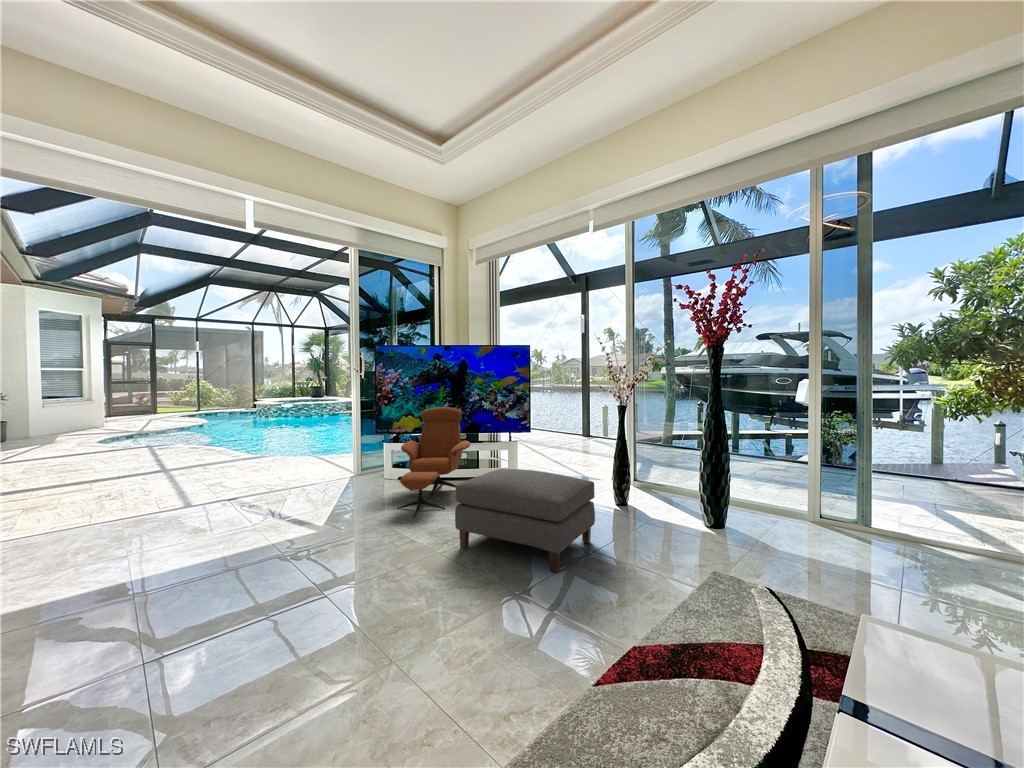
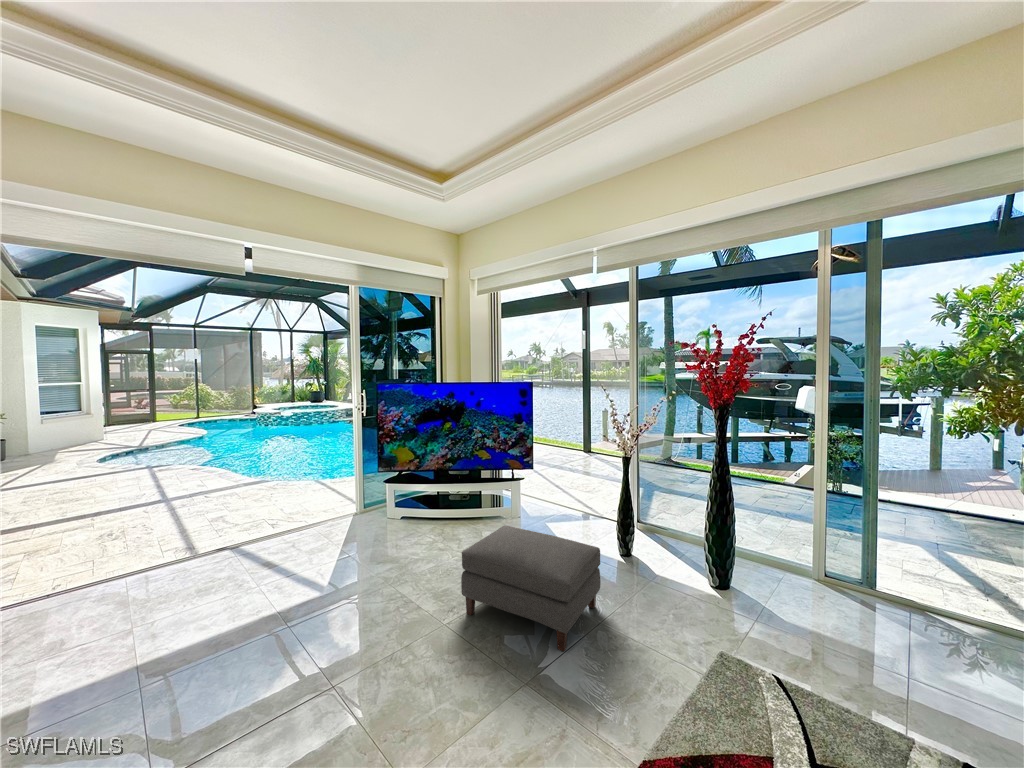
lounge chair: present [397,407,470,517] -> none [401,445,474,570]

